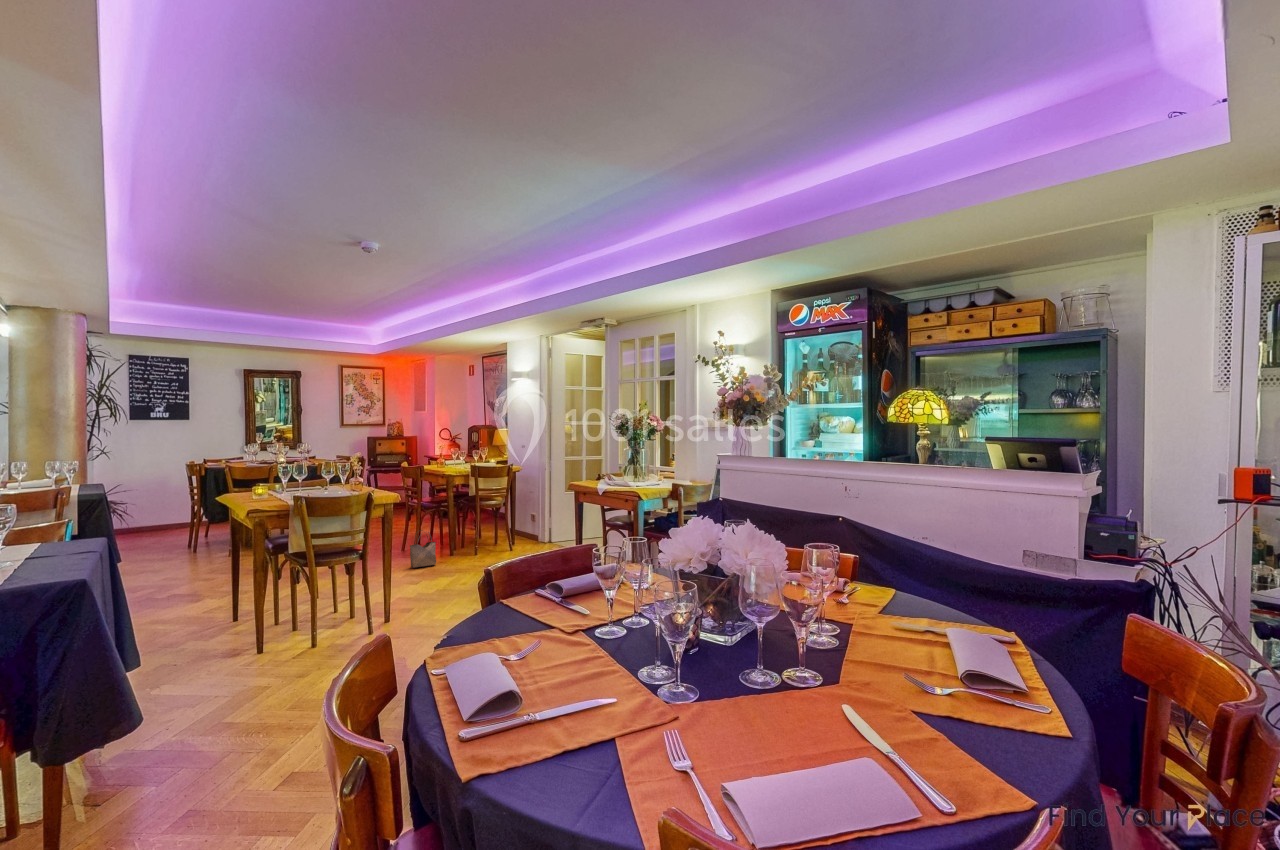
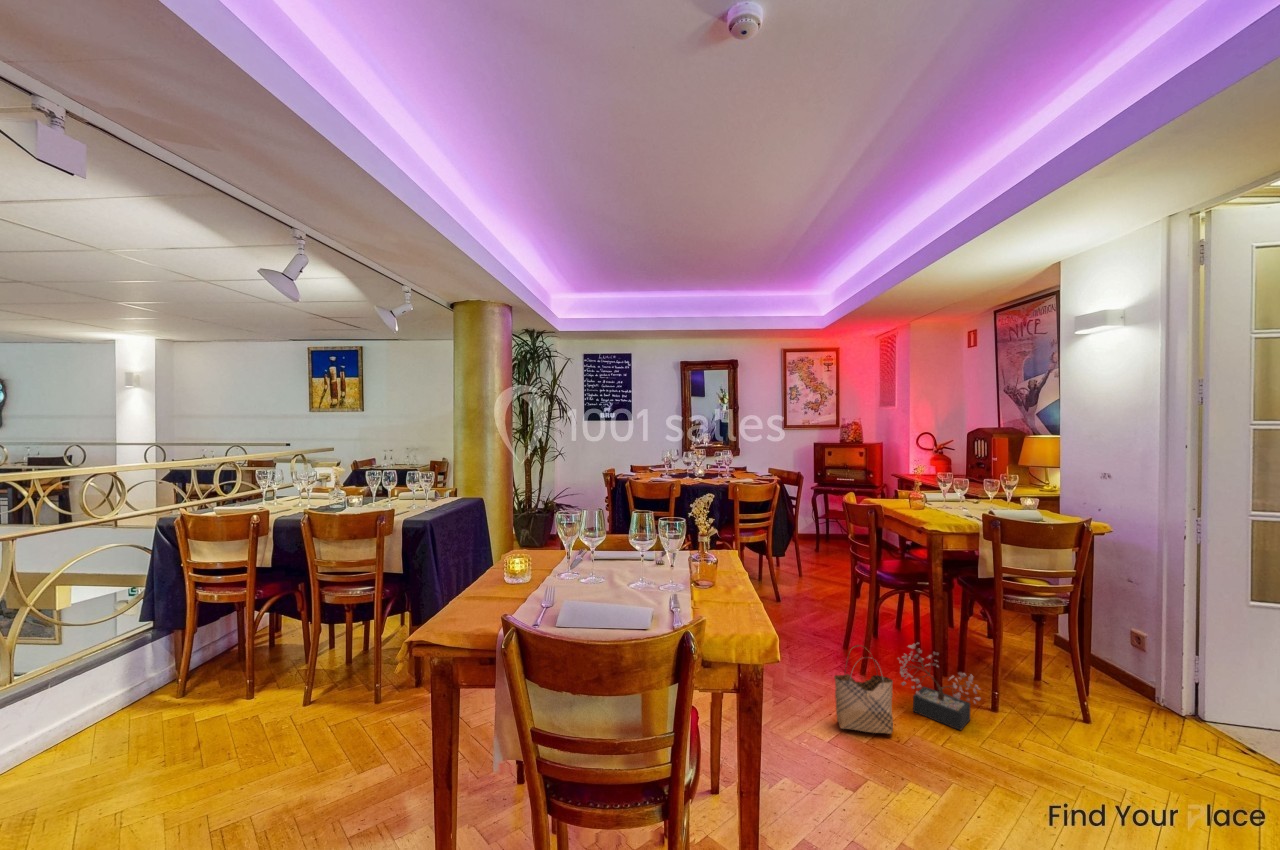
decorative plant: none [437,529,471,559] -> present [898,642,981,730]

